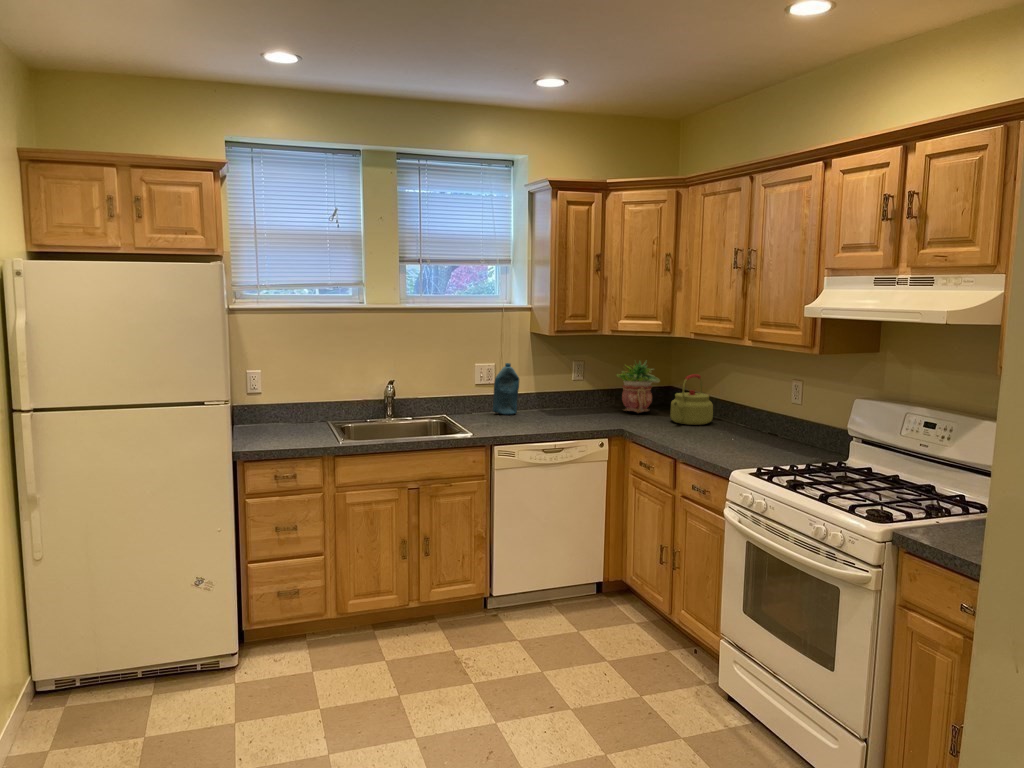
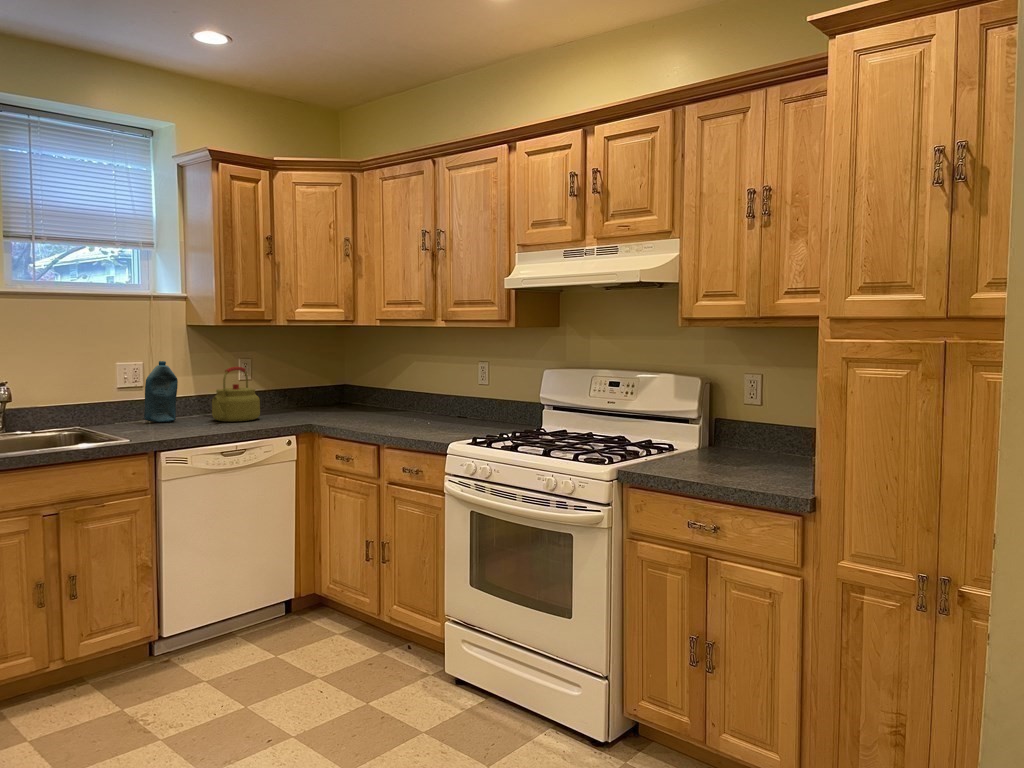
potted plant: present [617,361,660,413] -> none [290,354,340,412]
kettle: present [670,374,713,425] -> present [212,367,260,422]

